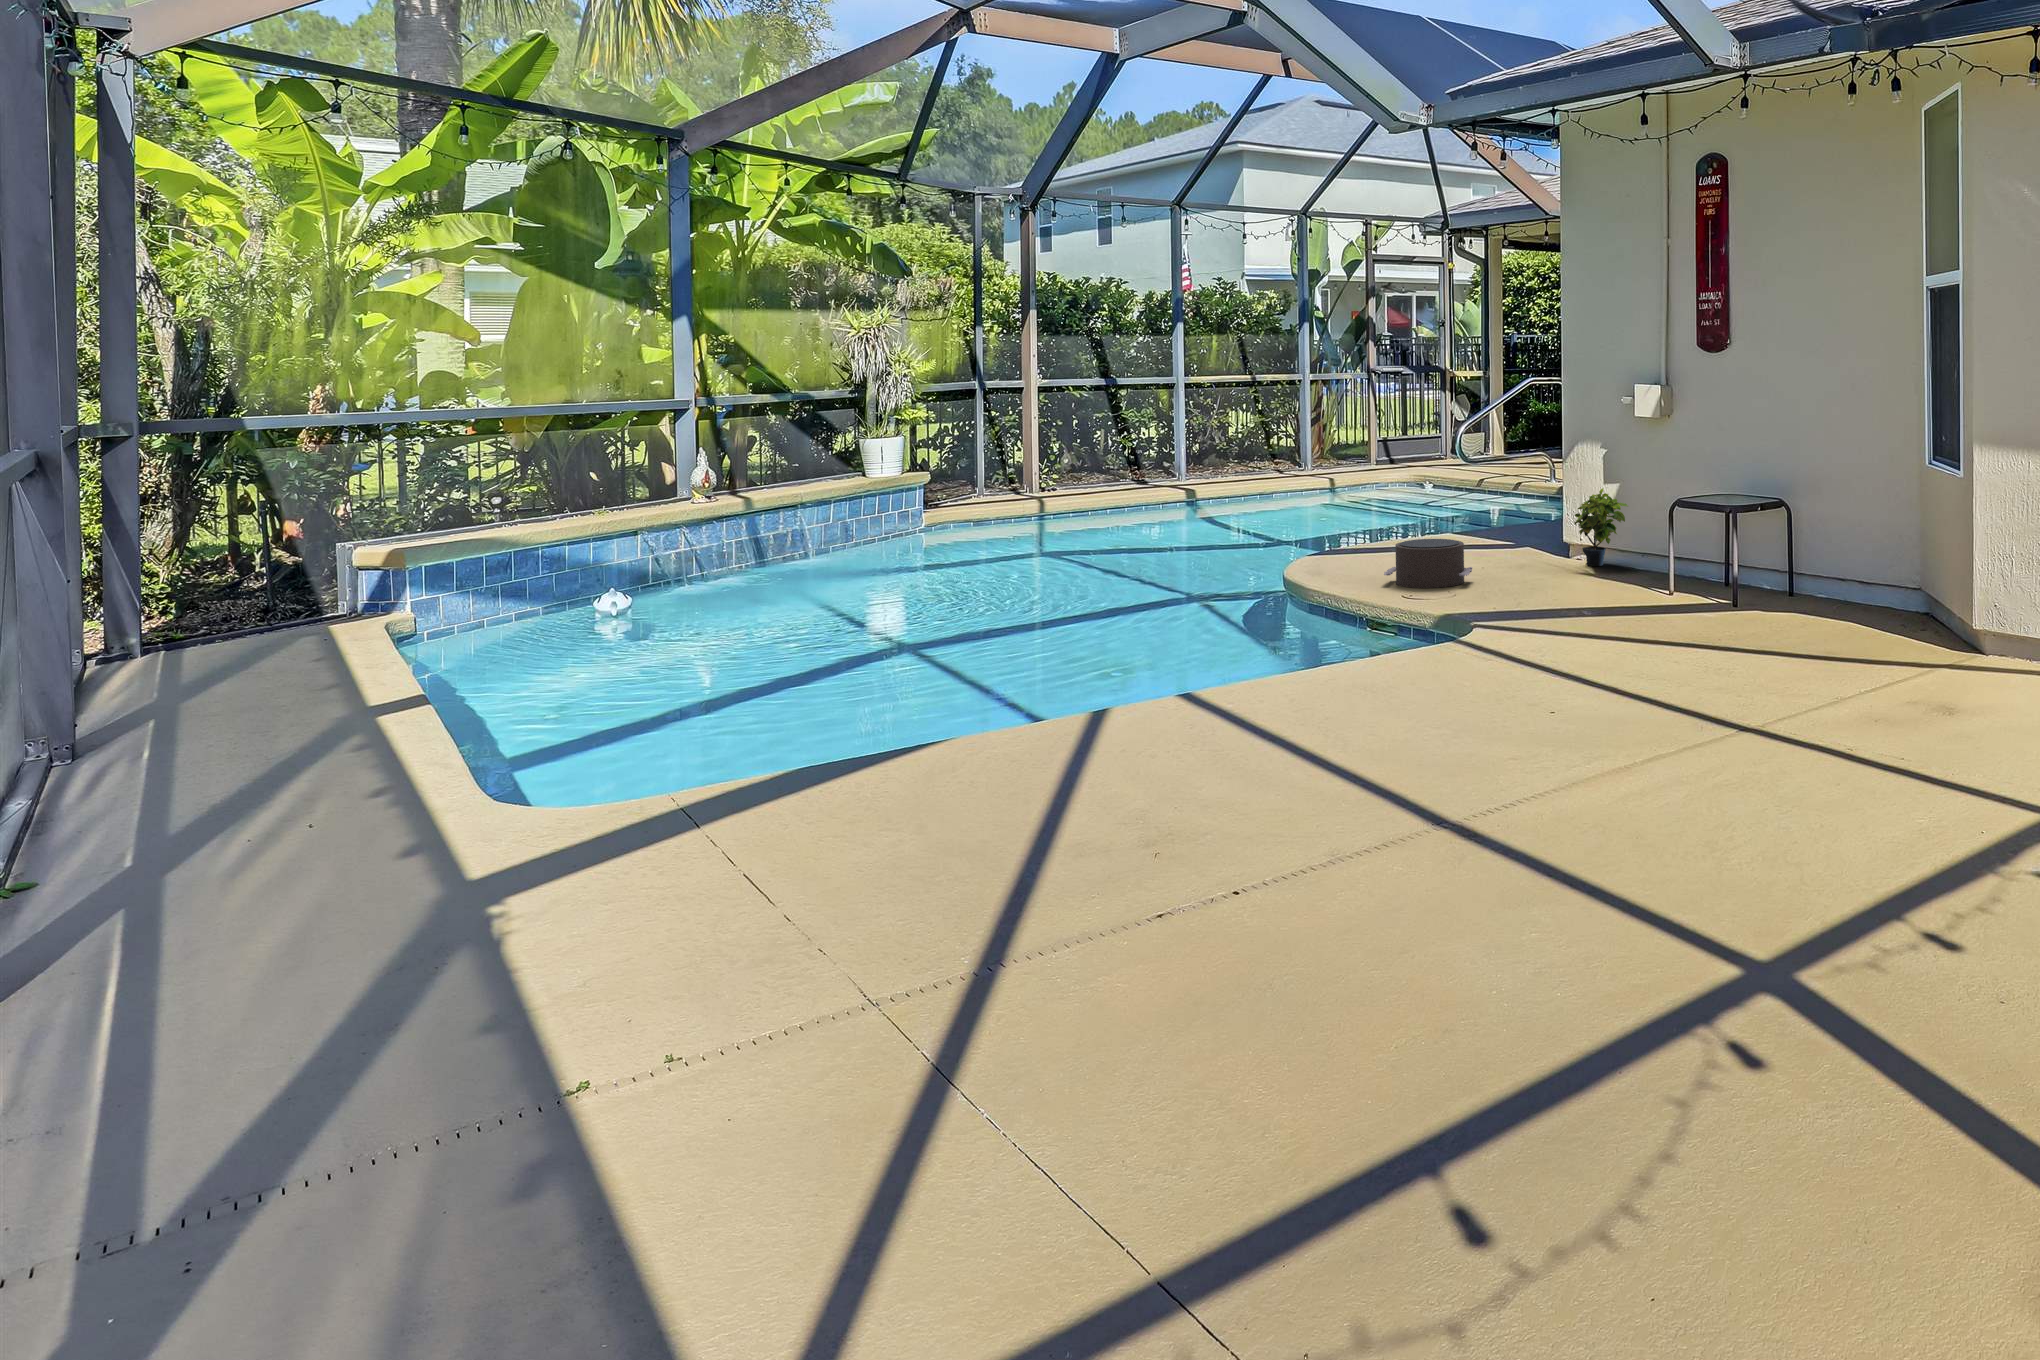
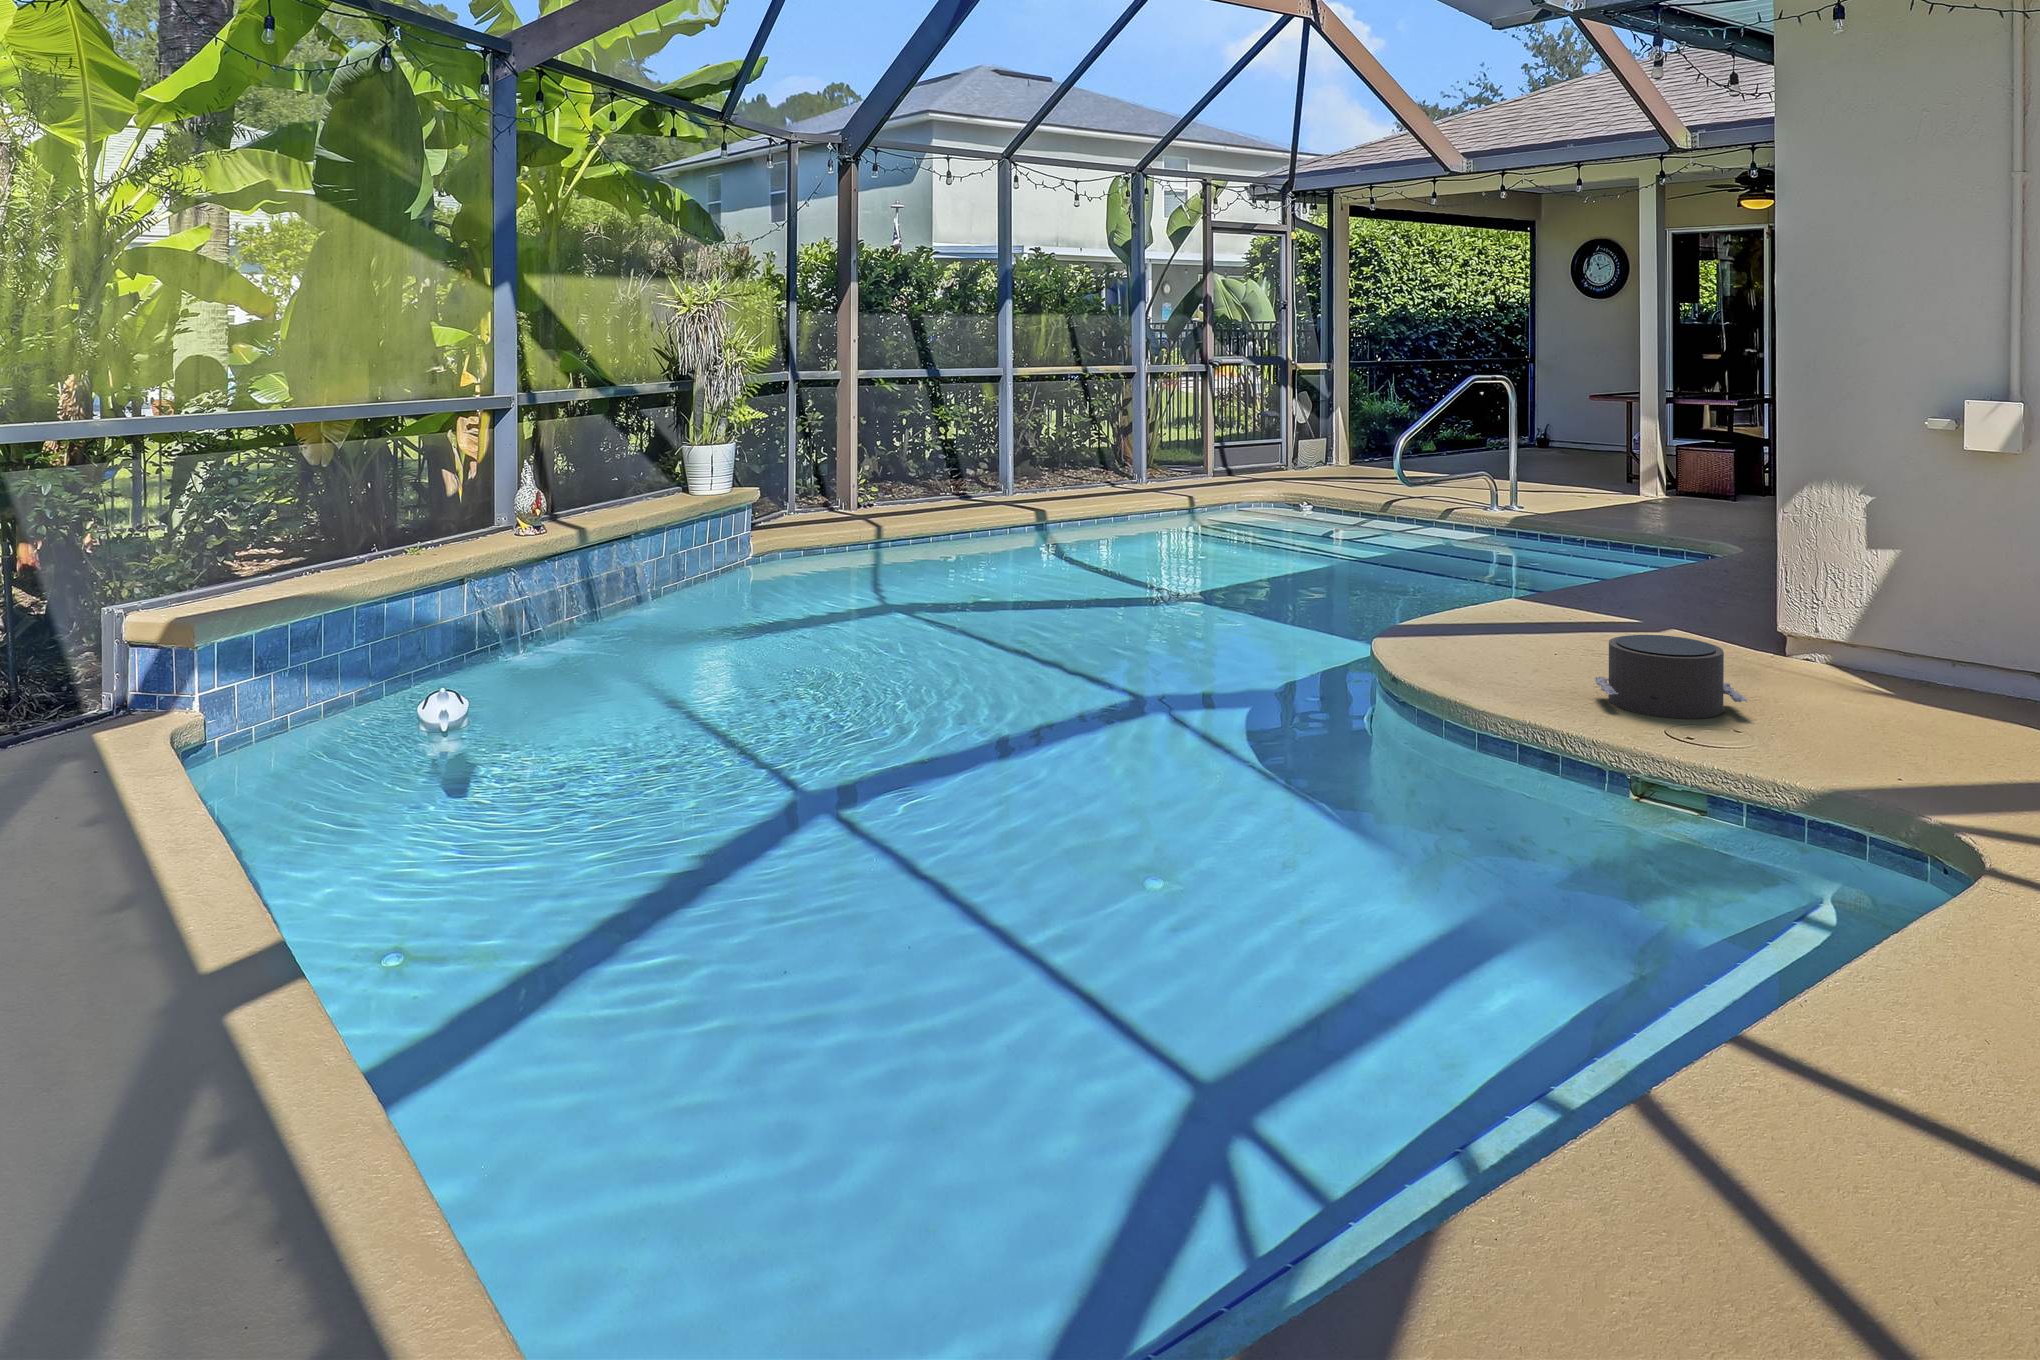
potted plant: present [1574,488,1628,566] -> none [1818,559,1920,676]

